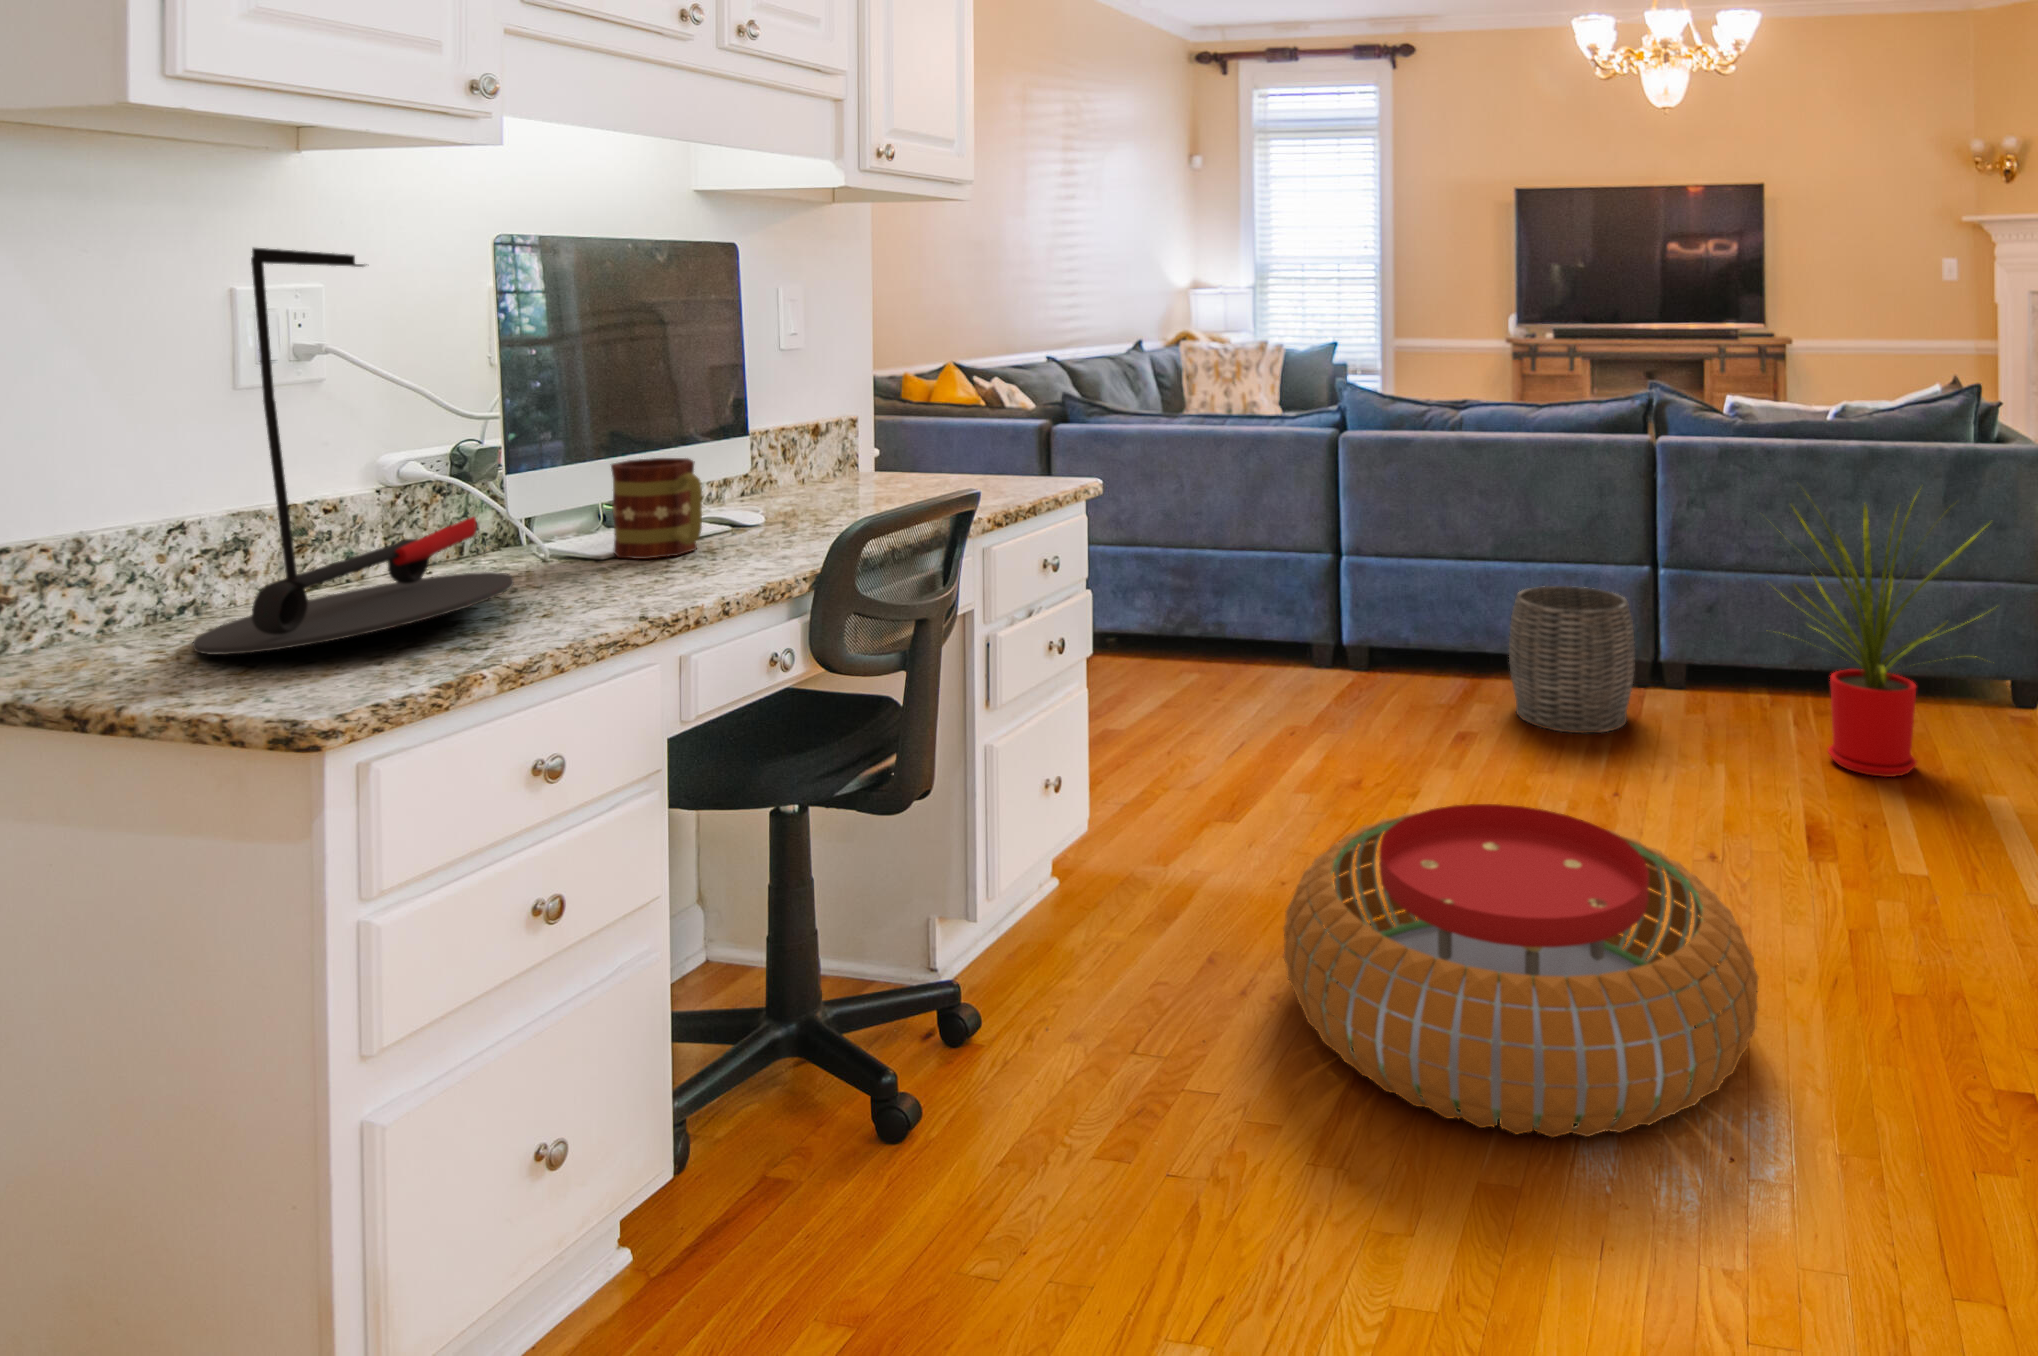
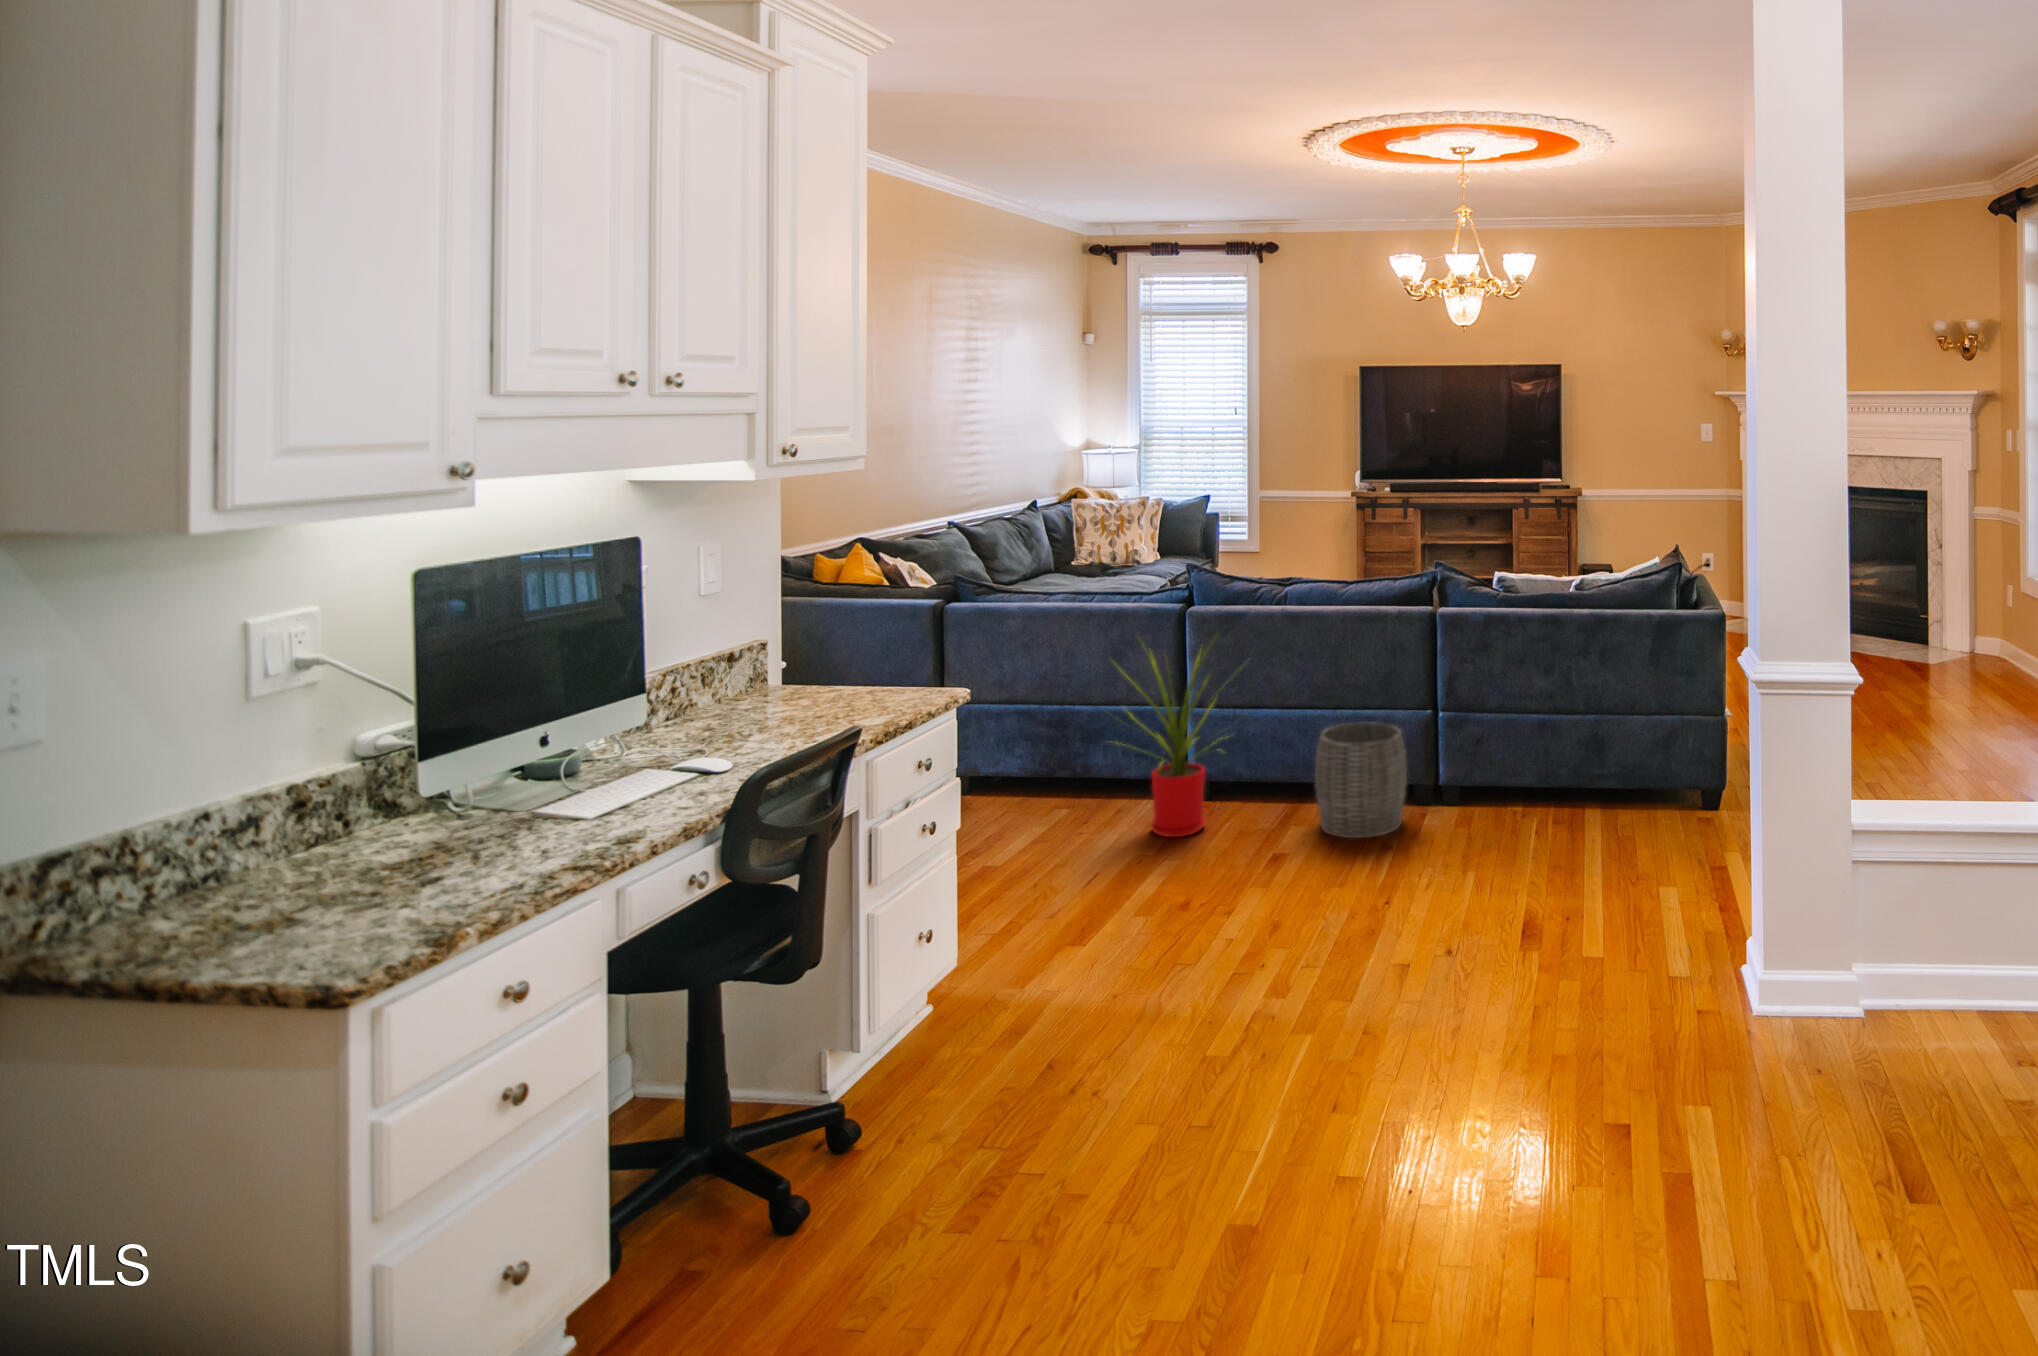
desk lamp: present [193,248,514,655] -> none [250,613,508,914]
mug: present [611,458,702,559] -> none [567,715,650,798]
house plant: present [1781,491,1997,777] -> present [1116,645,1223,837]
pouf: present [1284,804,1759,1137] -> none [1103,906,1419,1127]

